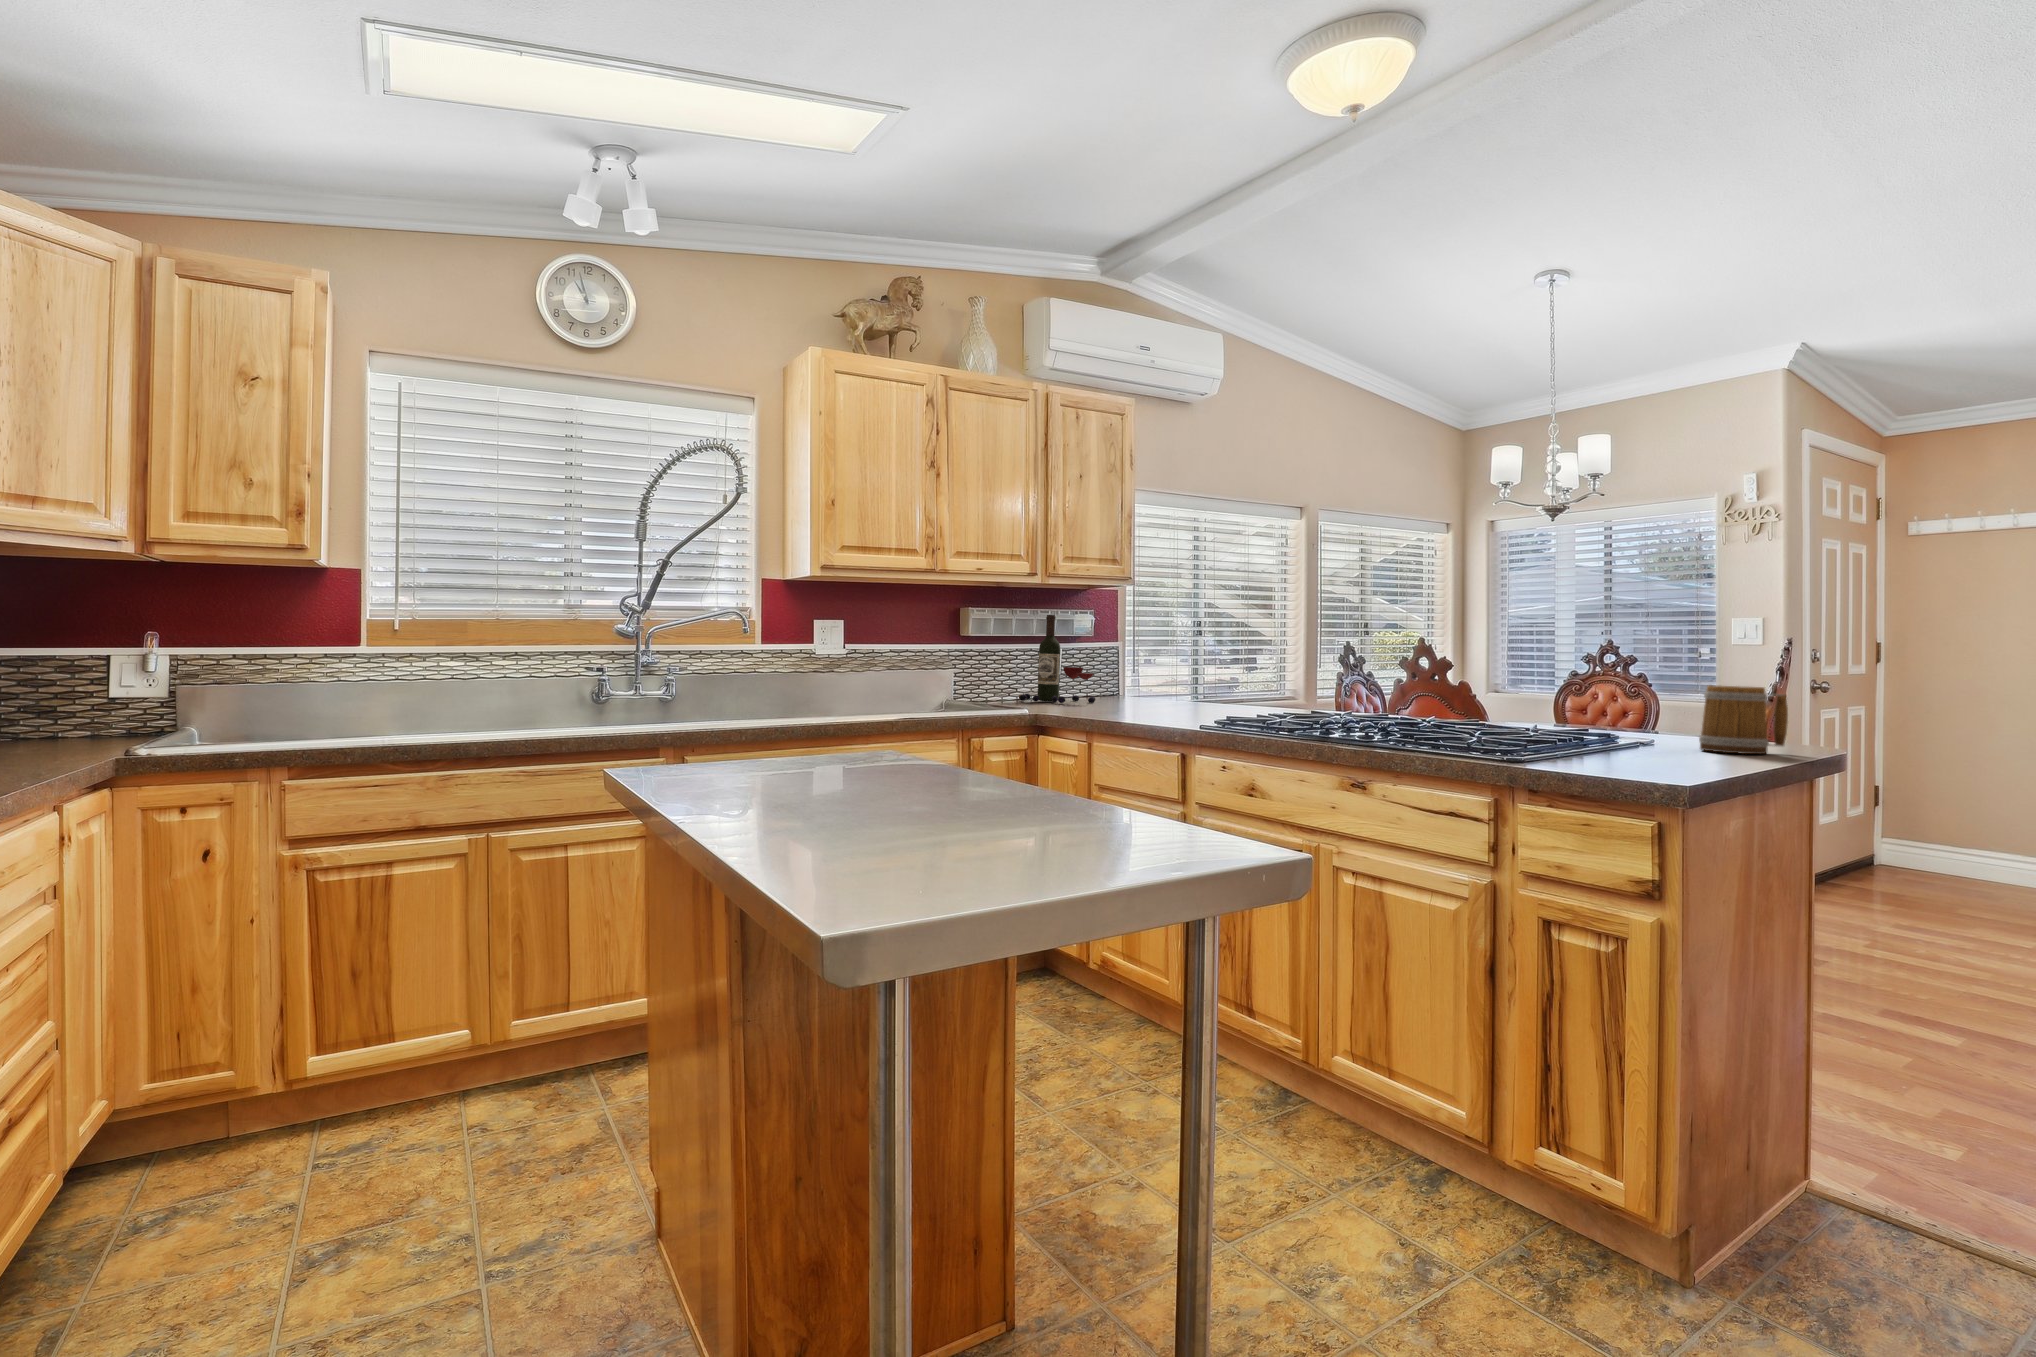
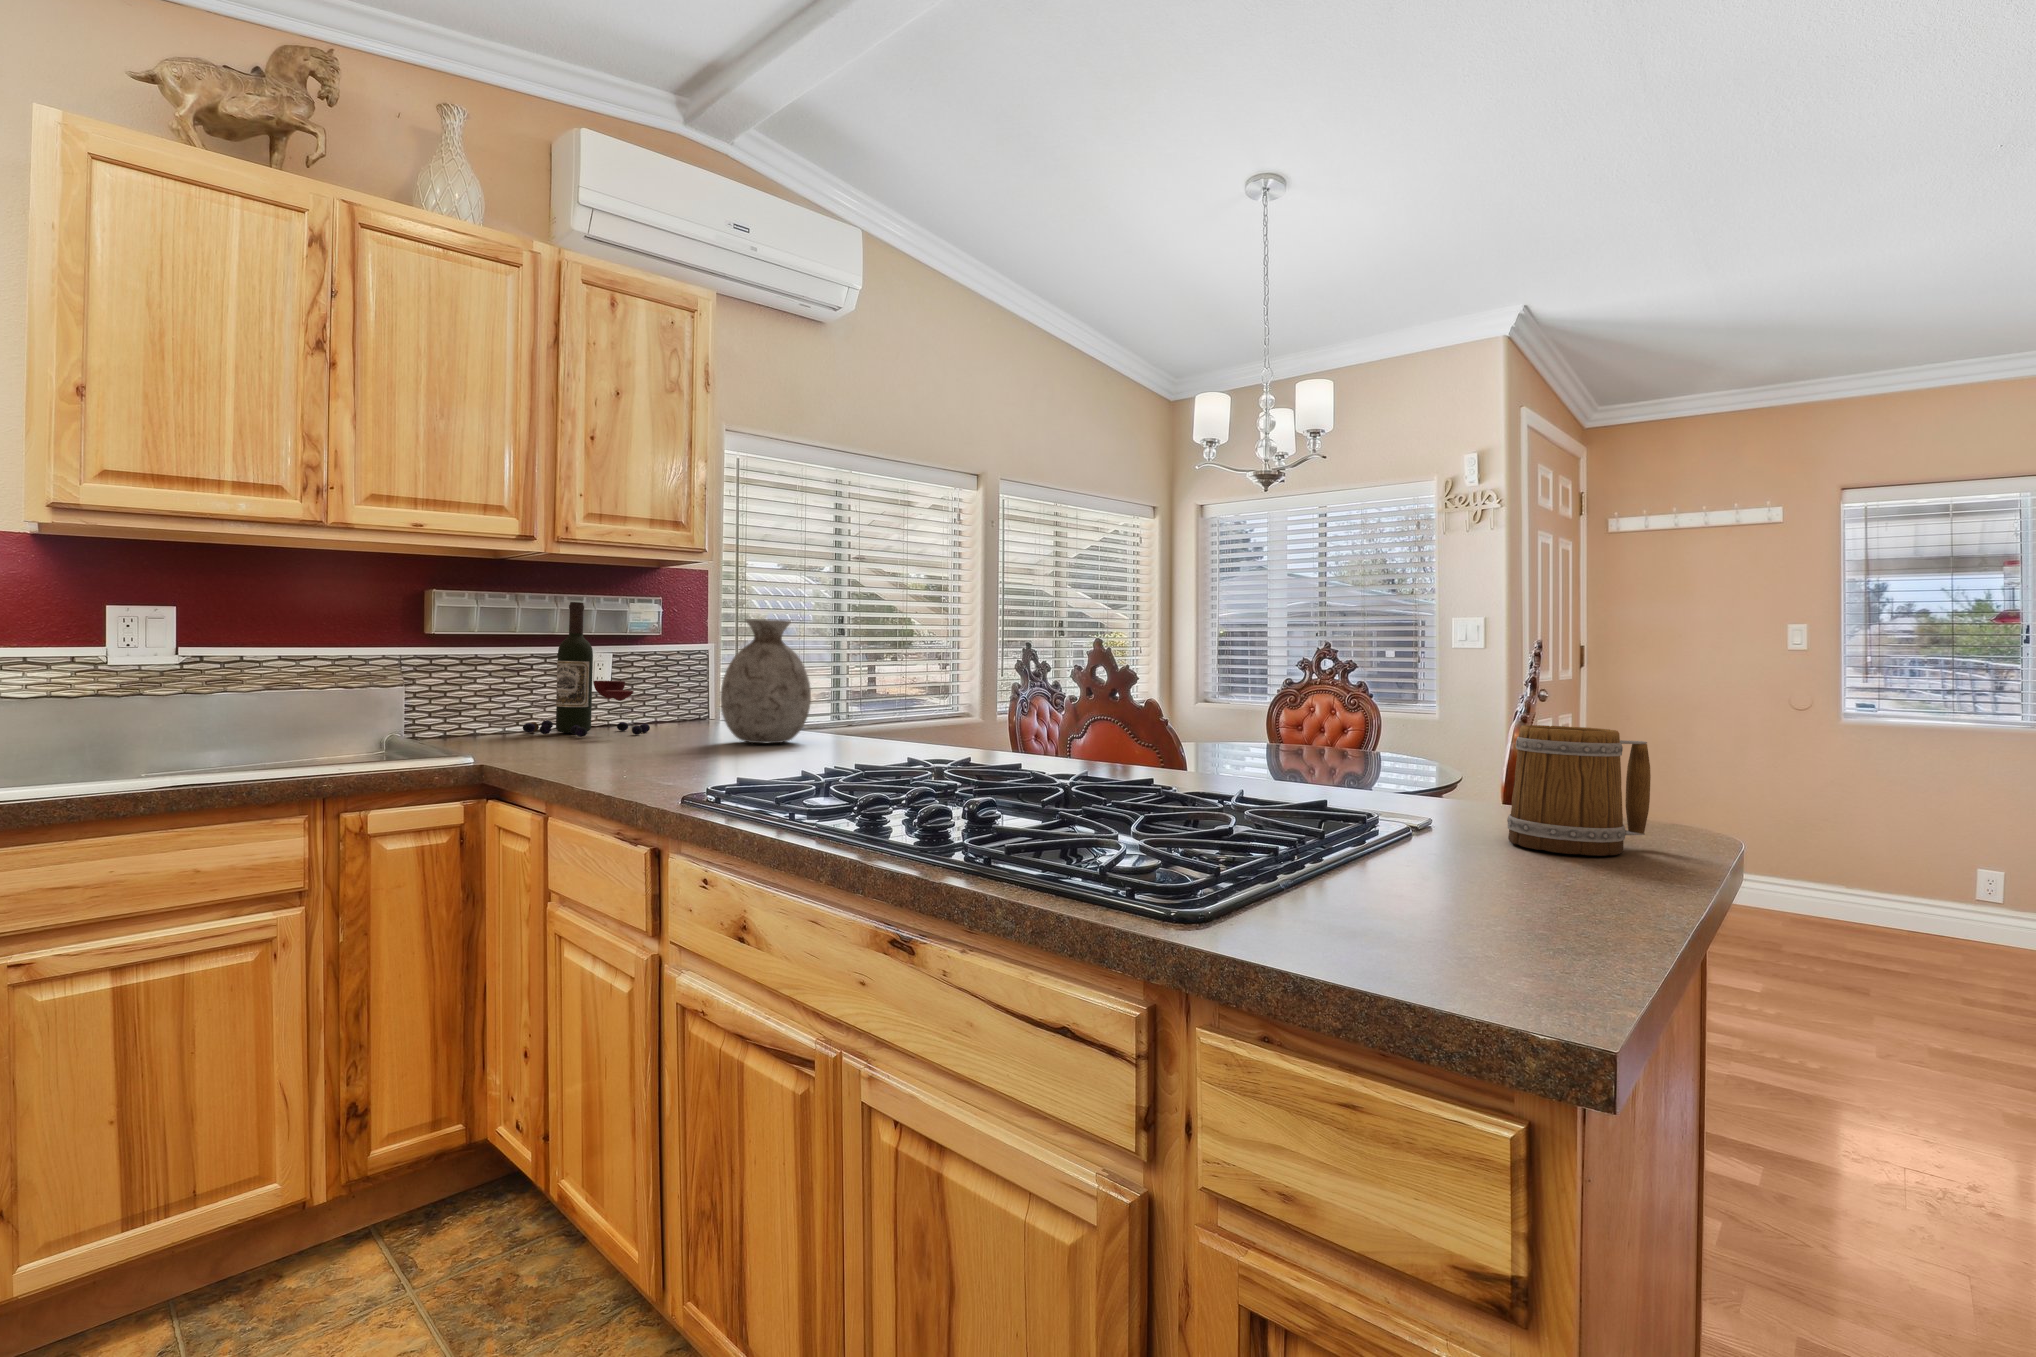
vase: none [1158,626,1217,708] -> present [720,619,811,744]

